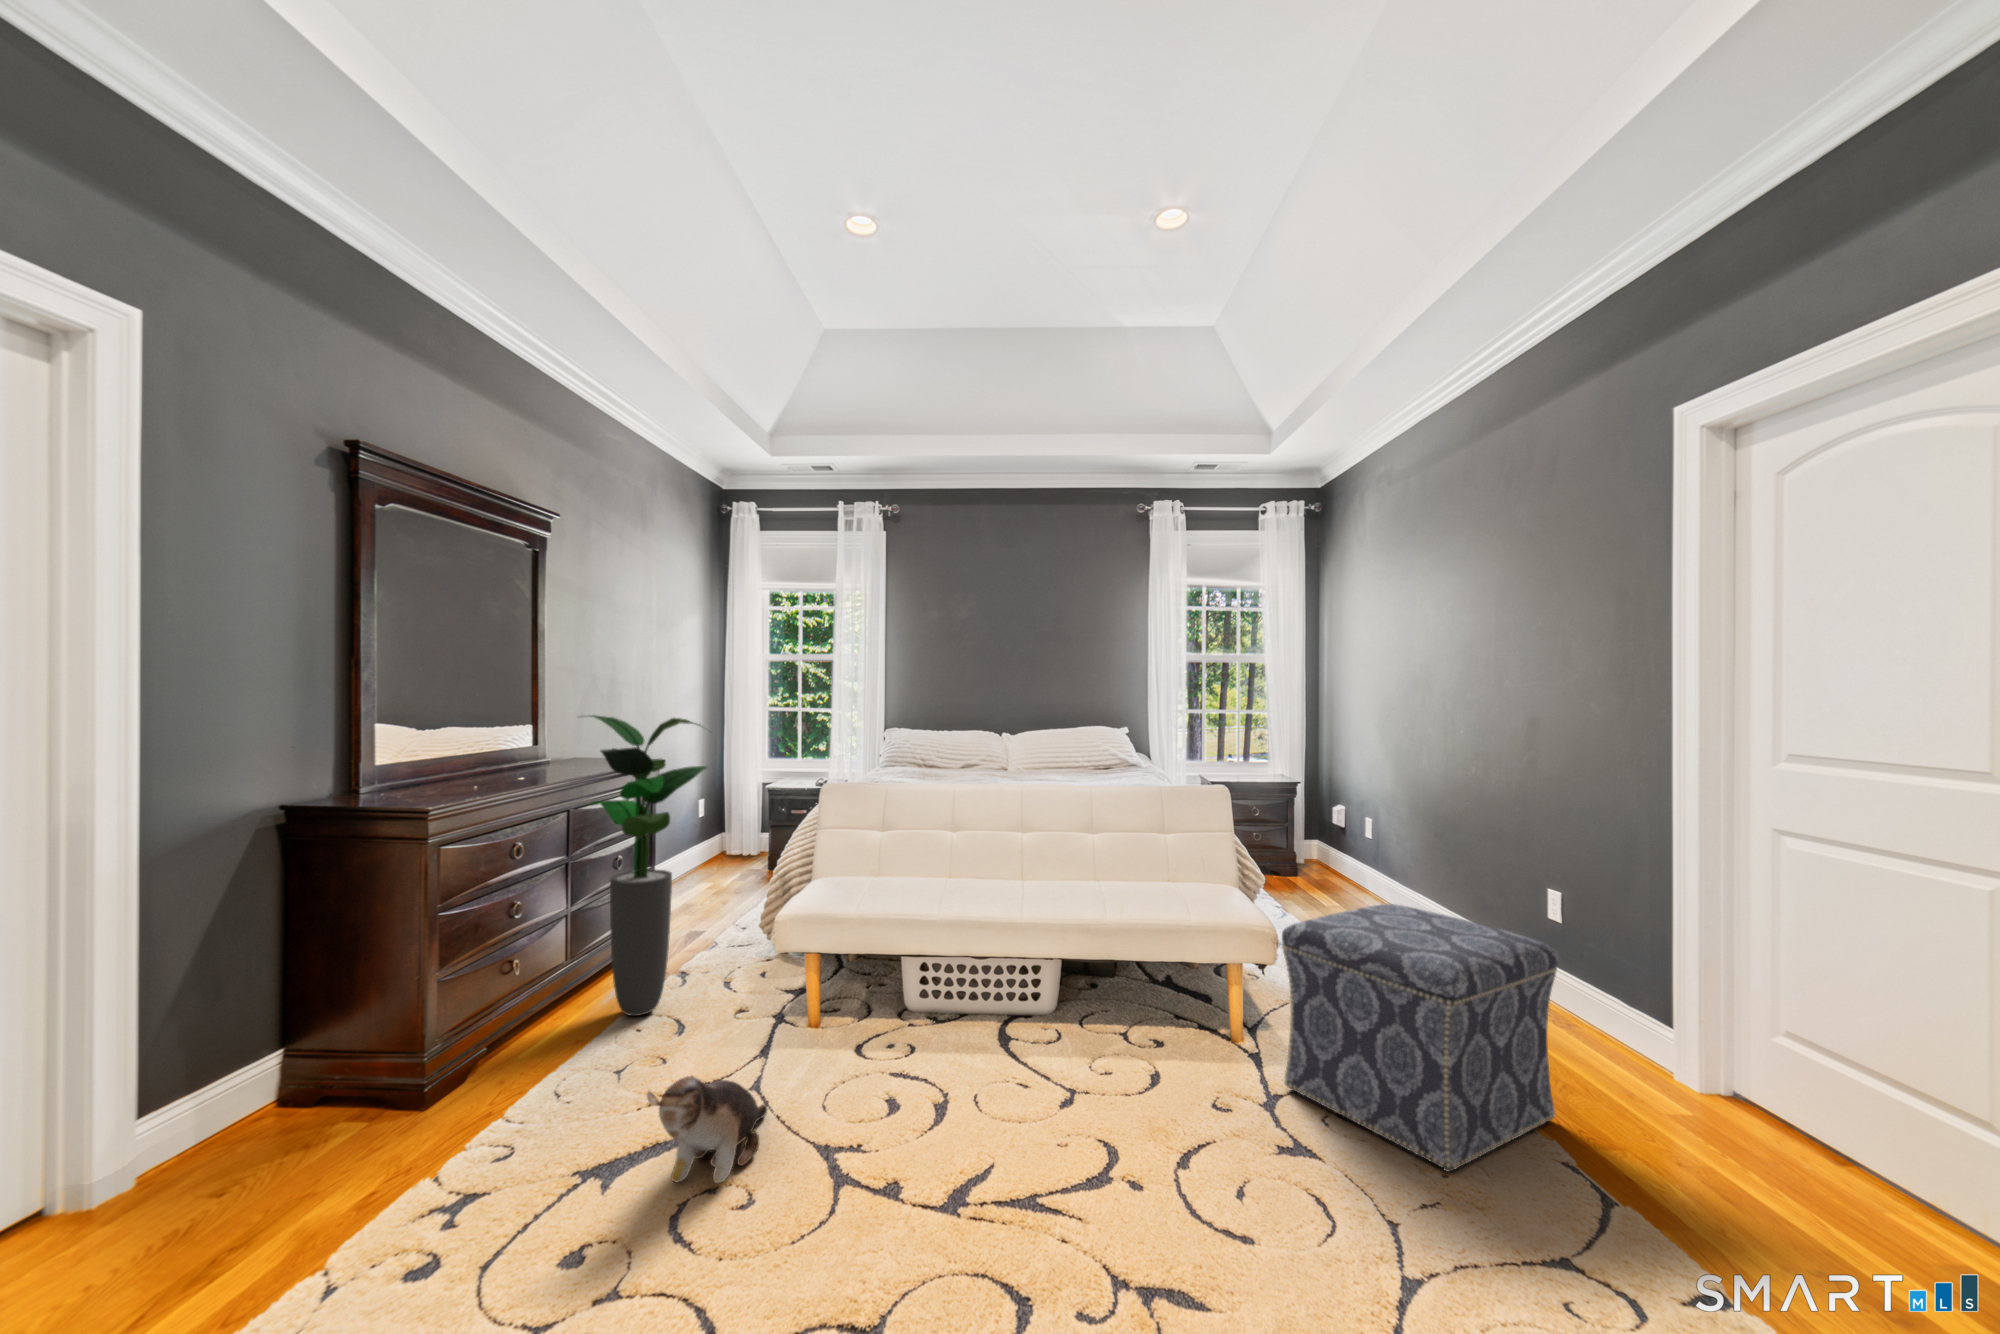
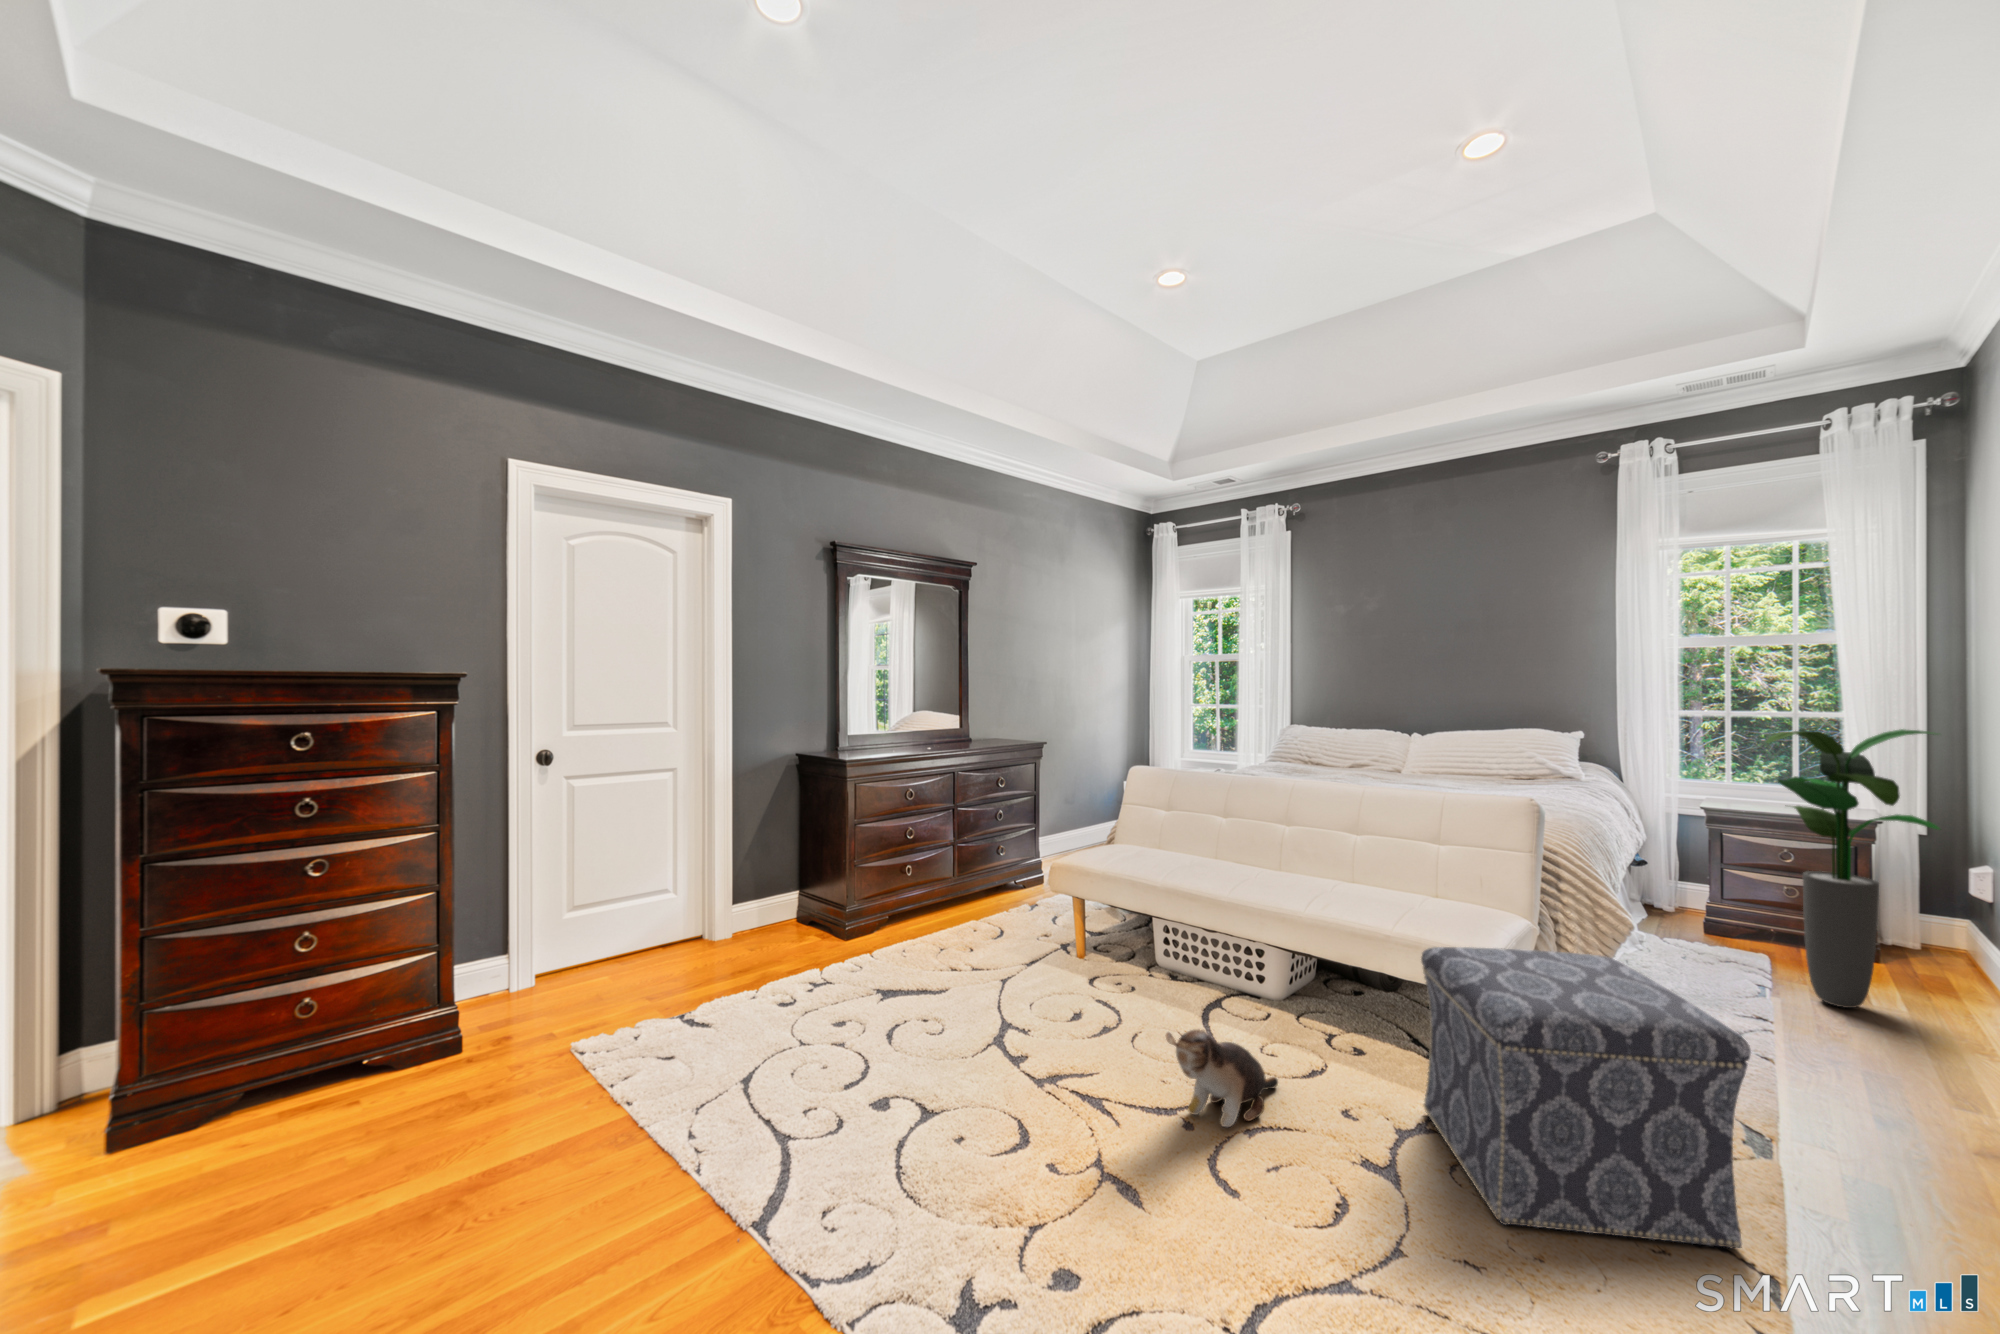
potted plant: present [590,715,707,1016] -> present [1766,729,1940,1008]
plush toy: present [647,1076,767,1183] -> present [1166,1030,1278,1127]

